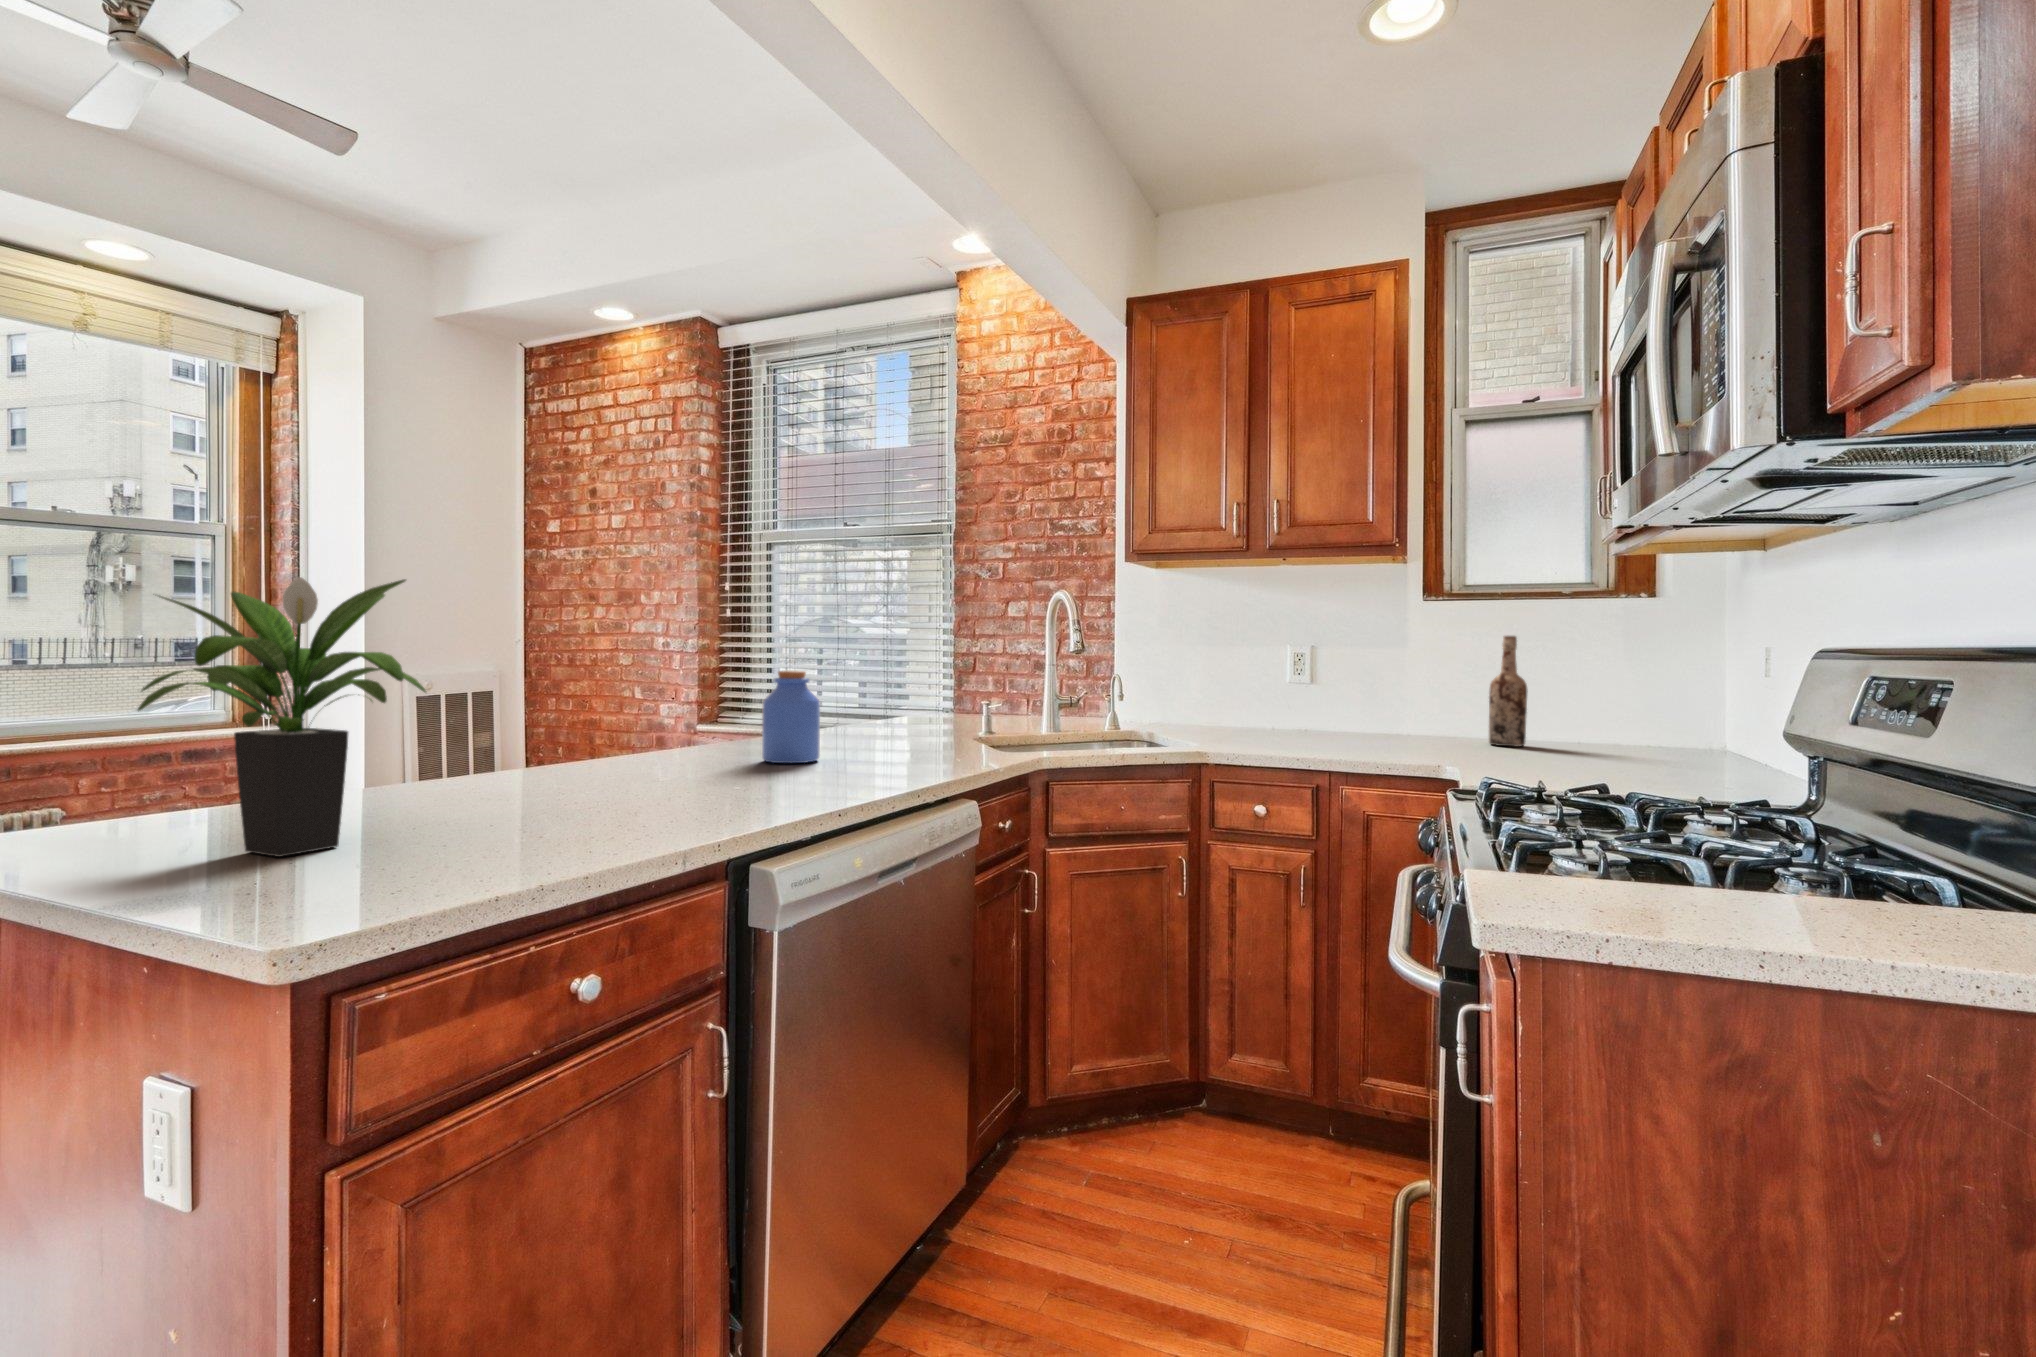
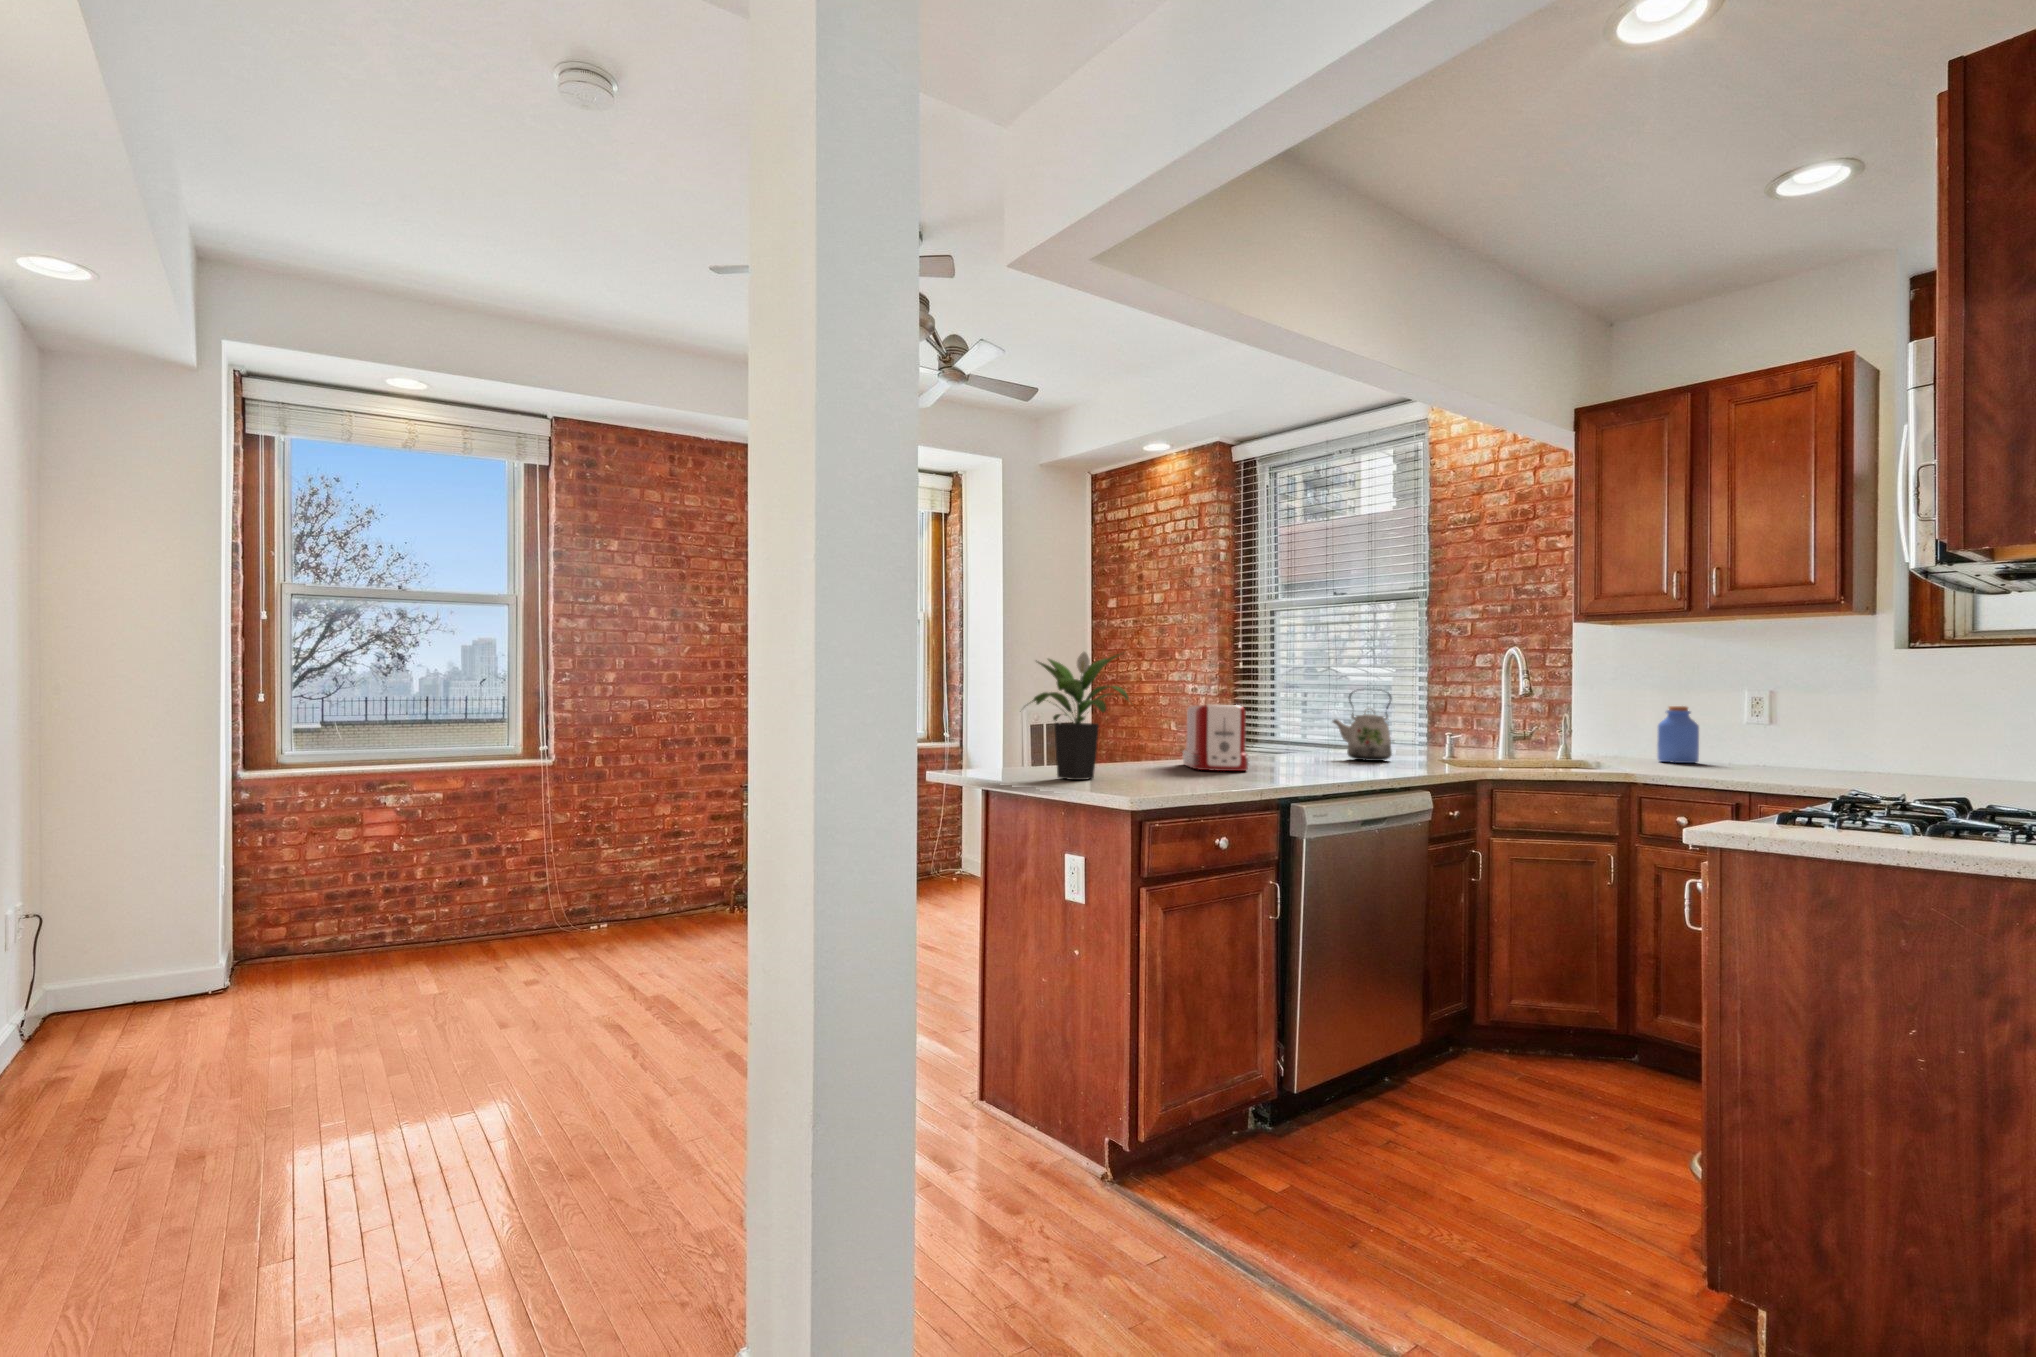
wine bottle: present [1489,636,1528,746] -> none [1961,679,2005,783]
kettle: none [835,647,916,748] -> present [1333,692,1392,761]
jar: present [762,671,820,763] -> present [1657,706,1699,763]
toaster: none [588,677,697,794] -> present [1183,705,1249,771]

